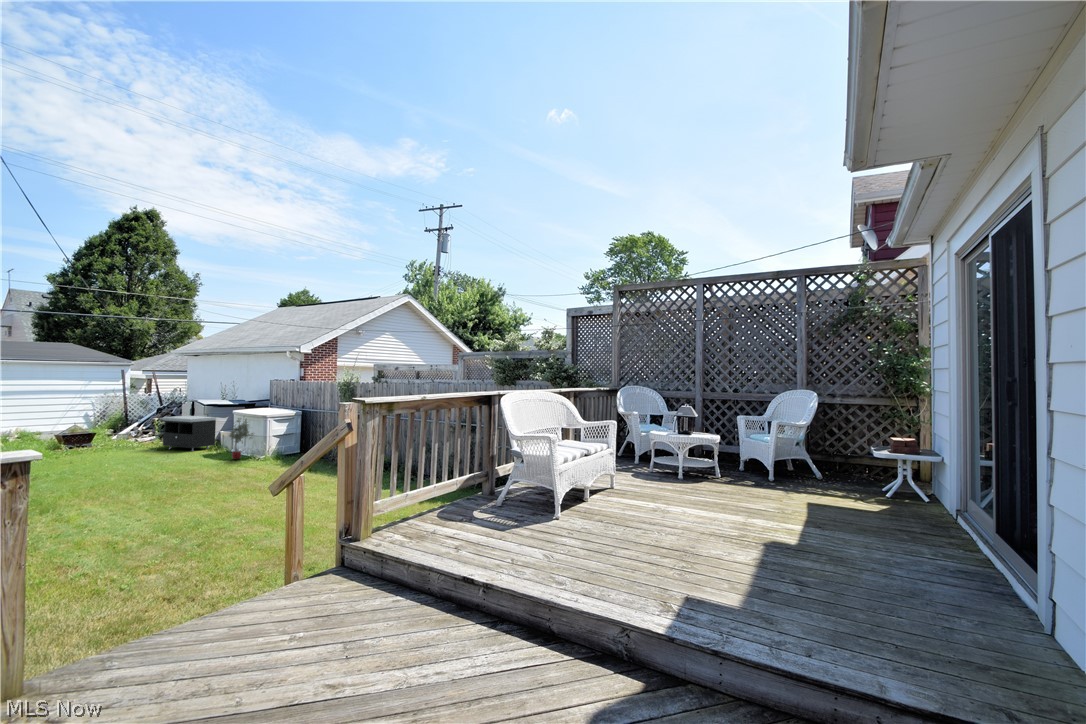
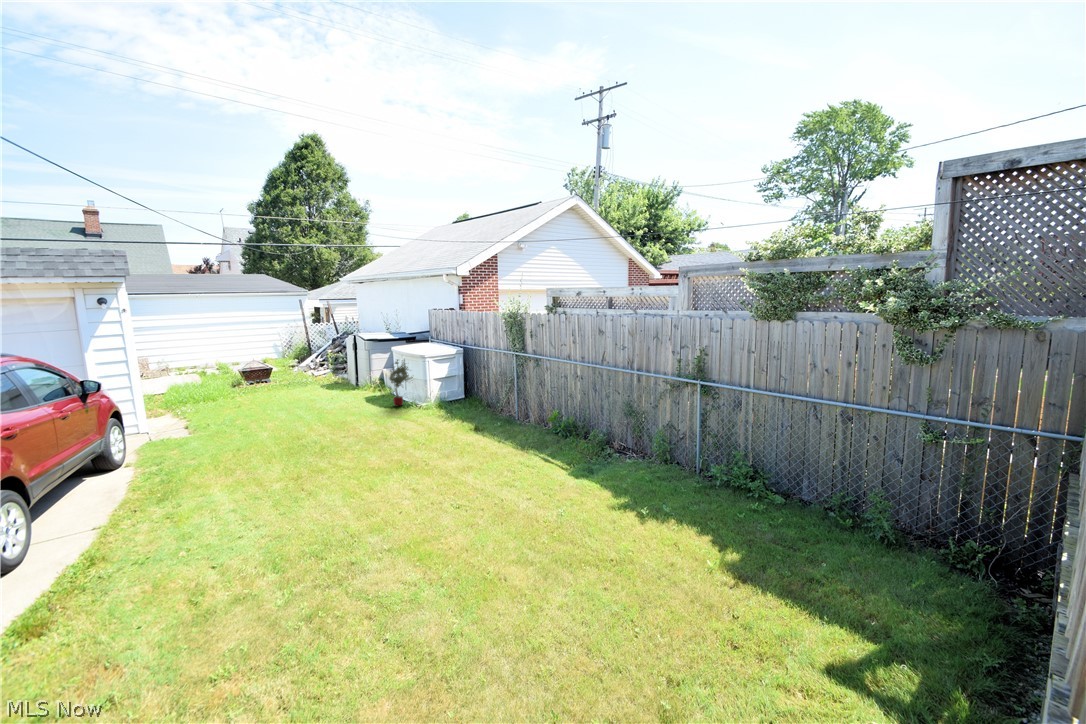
storage bench: present [163,416,216,451] -> none [329,350,380,390]

